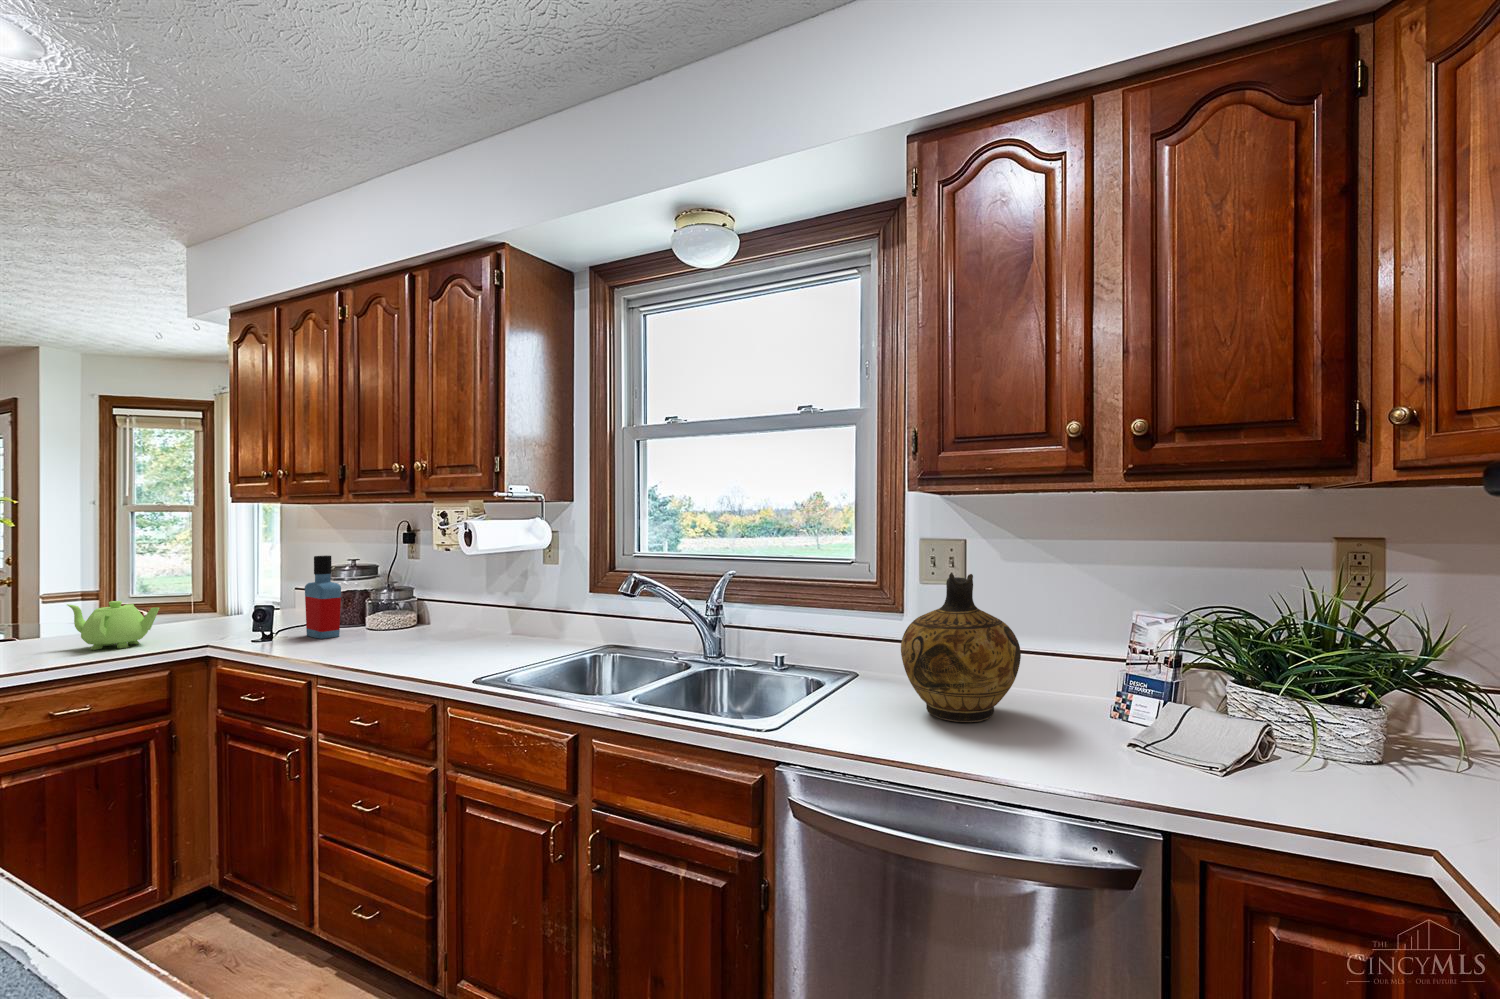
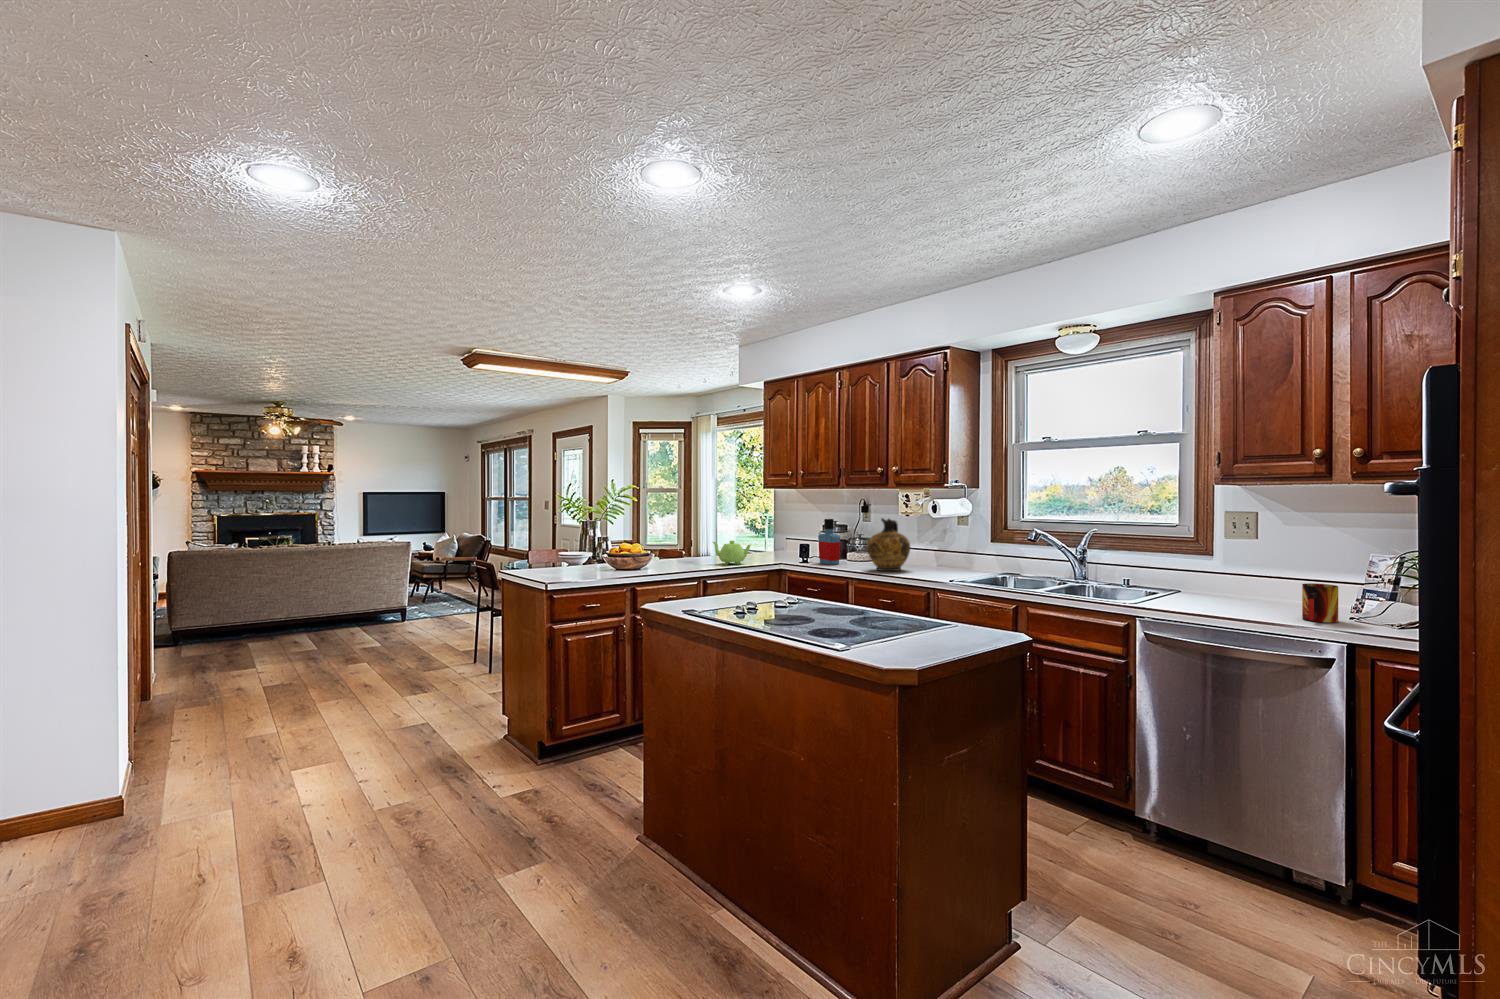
ceramic jug: present [901,574,1021,722] -> present [867,518,910,571]
mug: none [1052,678,1112,762] -> present [1302,583,1338,623]

